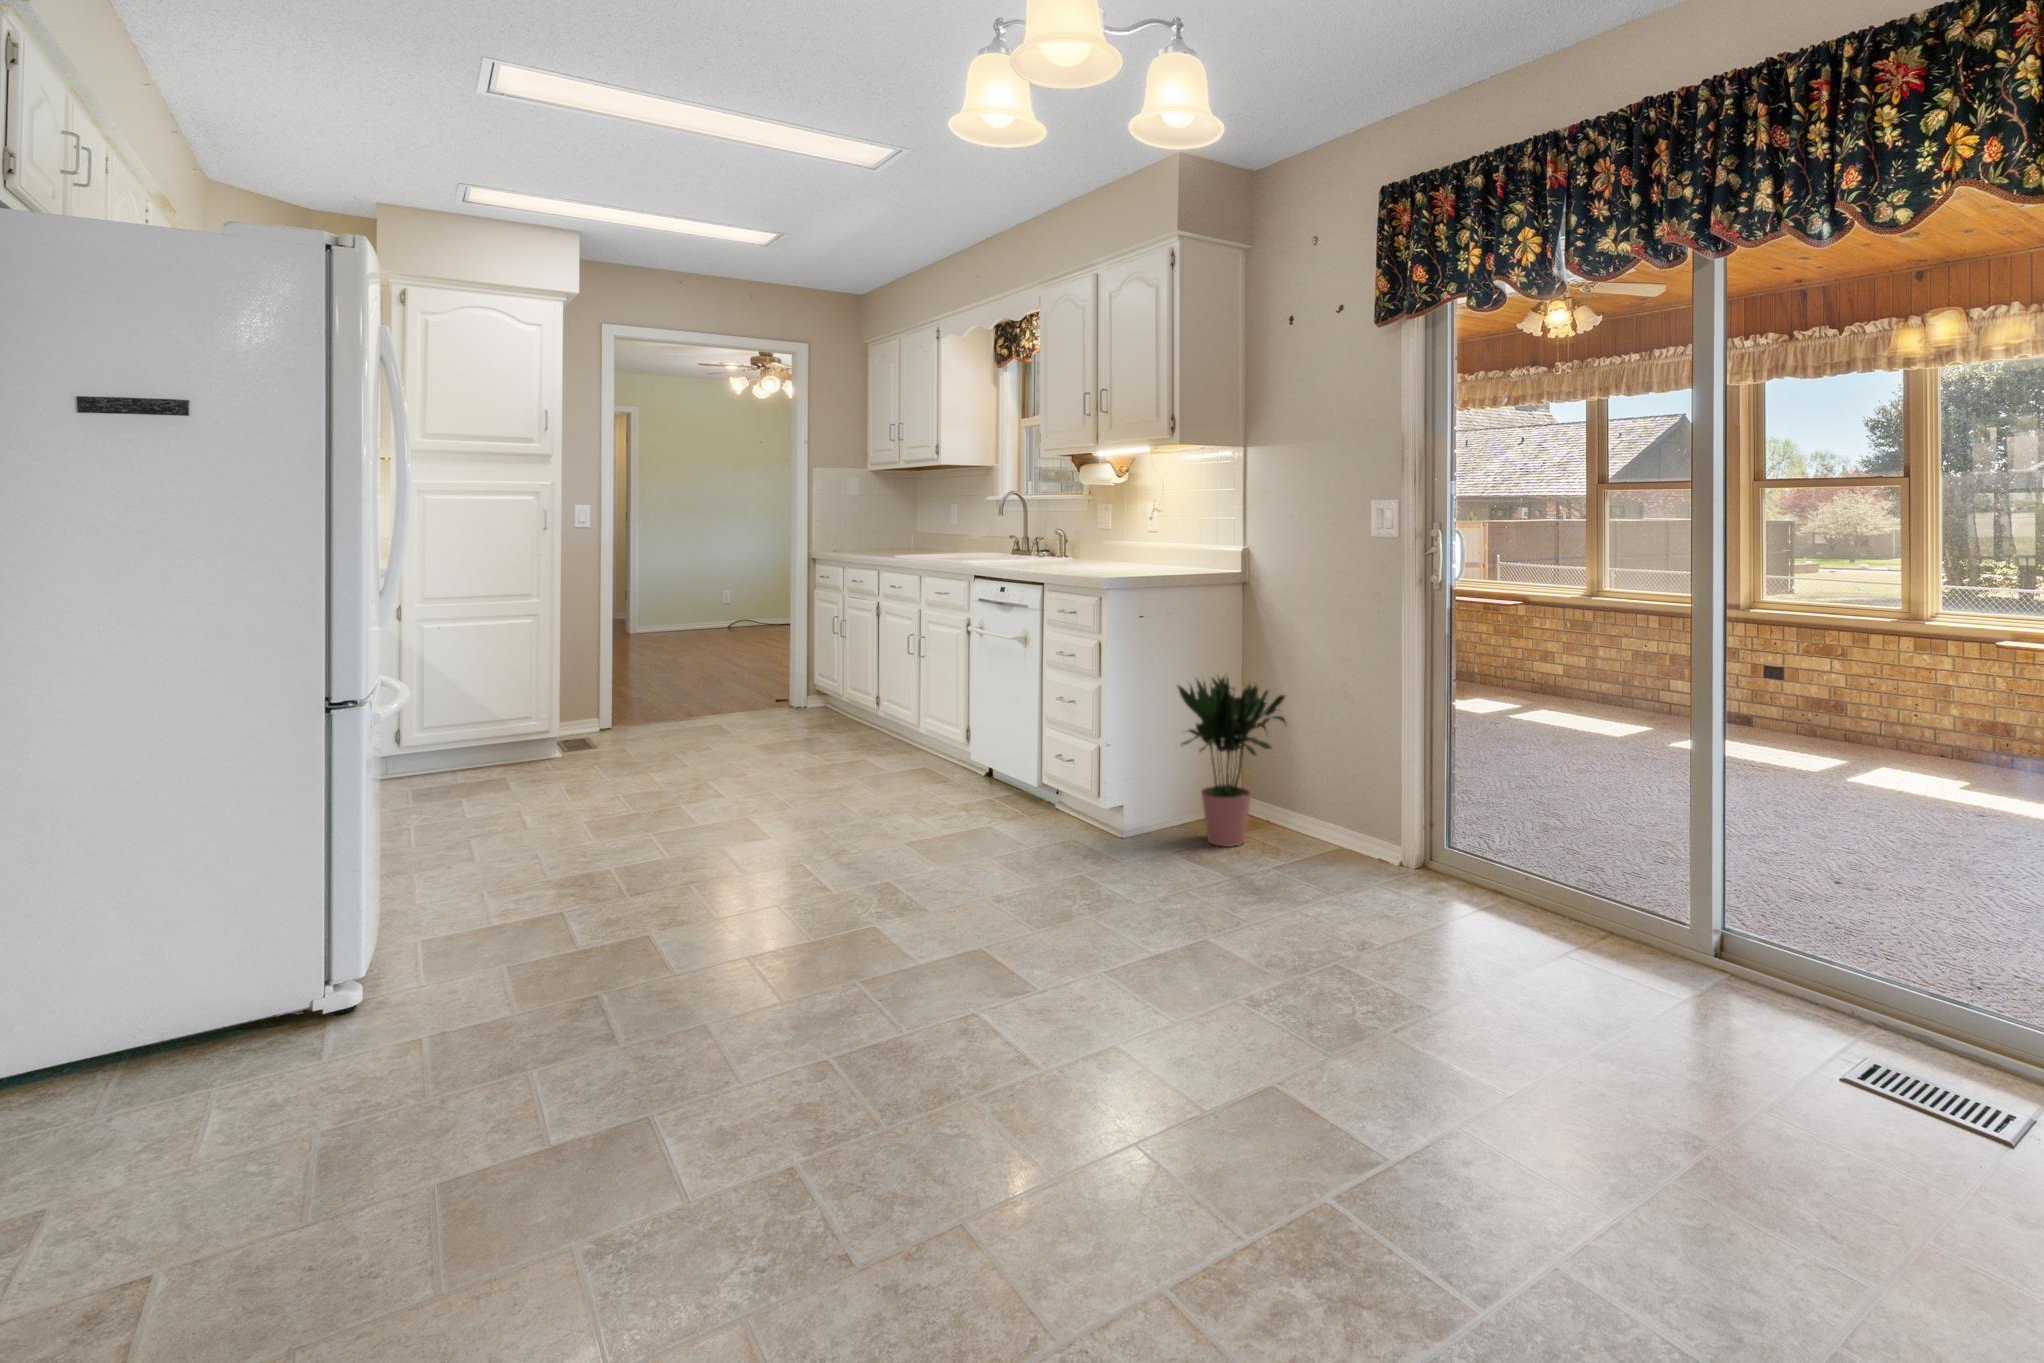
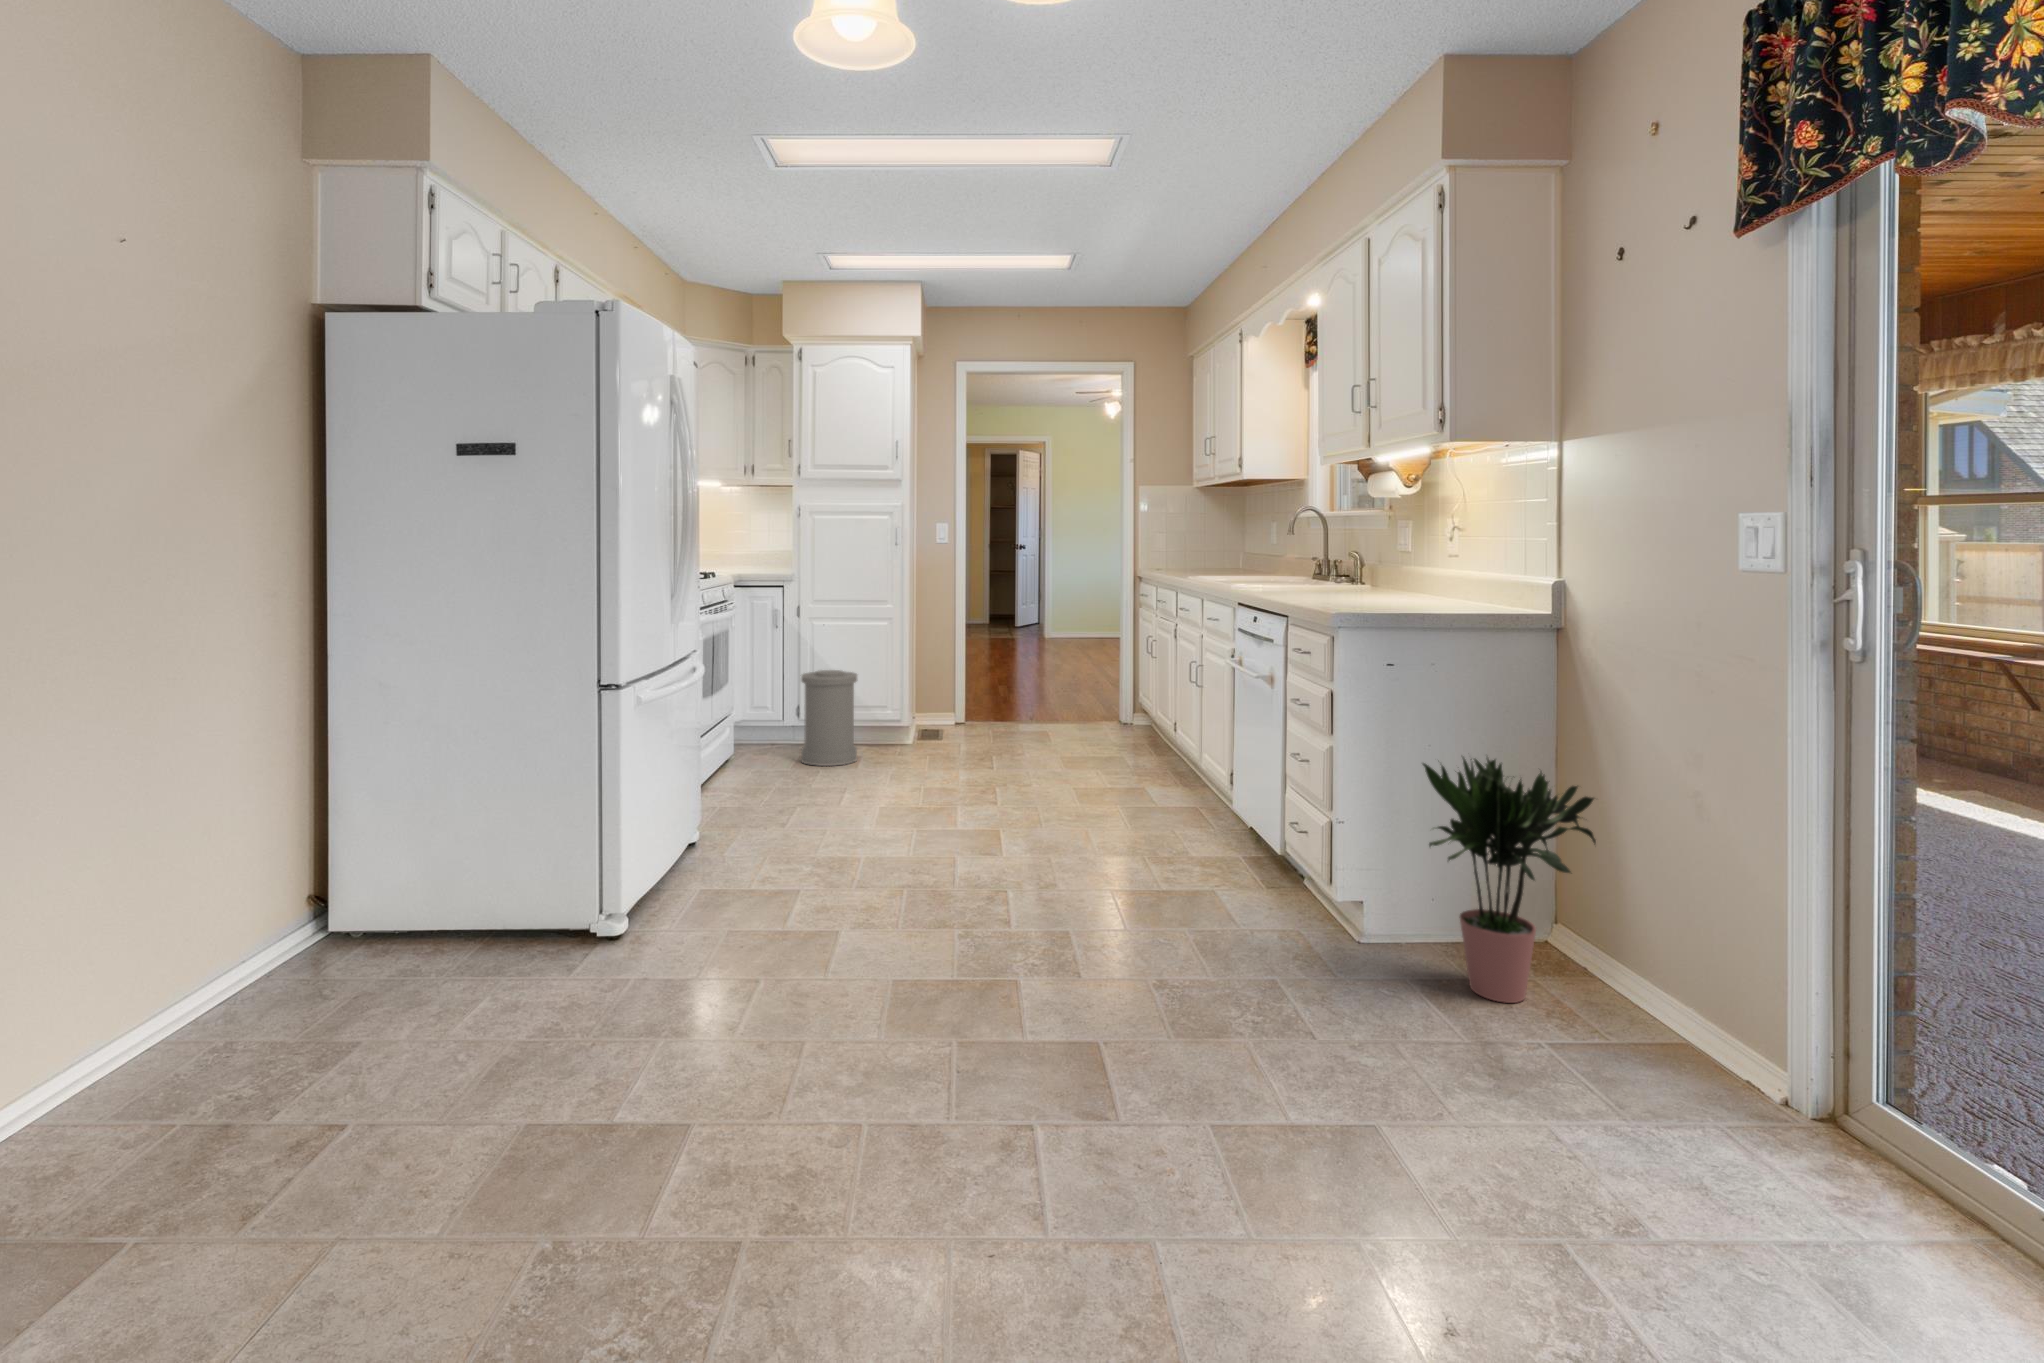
trash can: none [443,671,523,782] -> present [801,670,857,766]

